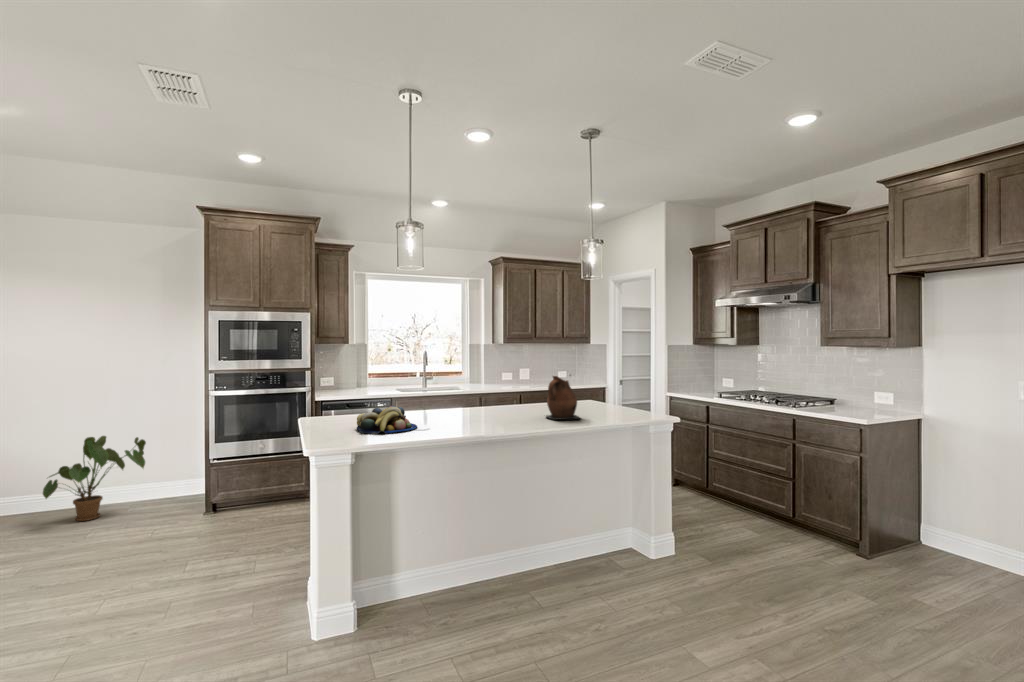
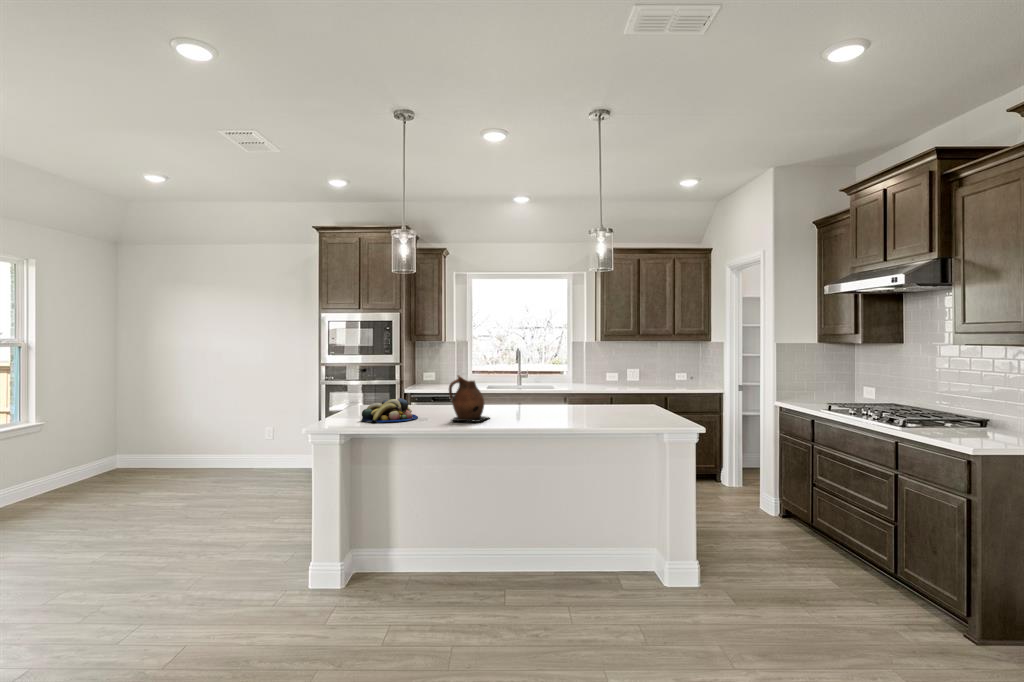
ceramic pitcher: present [546,376,580,419] -> present [449,376,489,422]
house plant: present [43,436,146,521] -> none [218,413,291,478]

